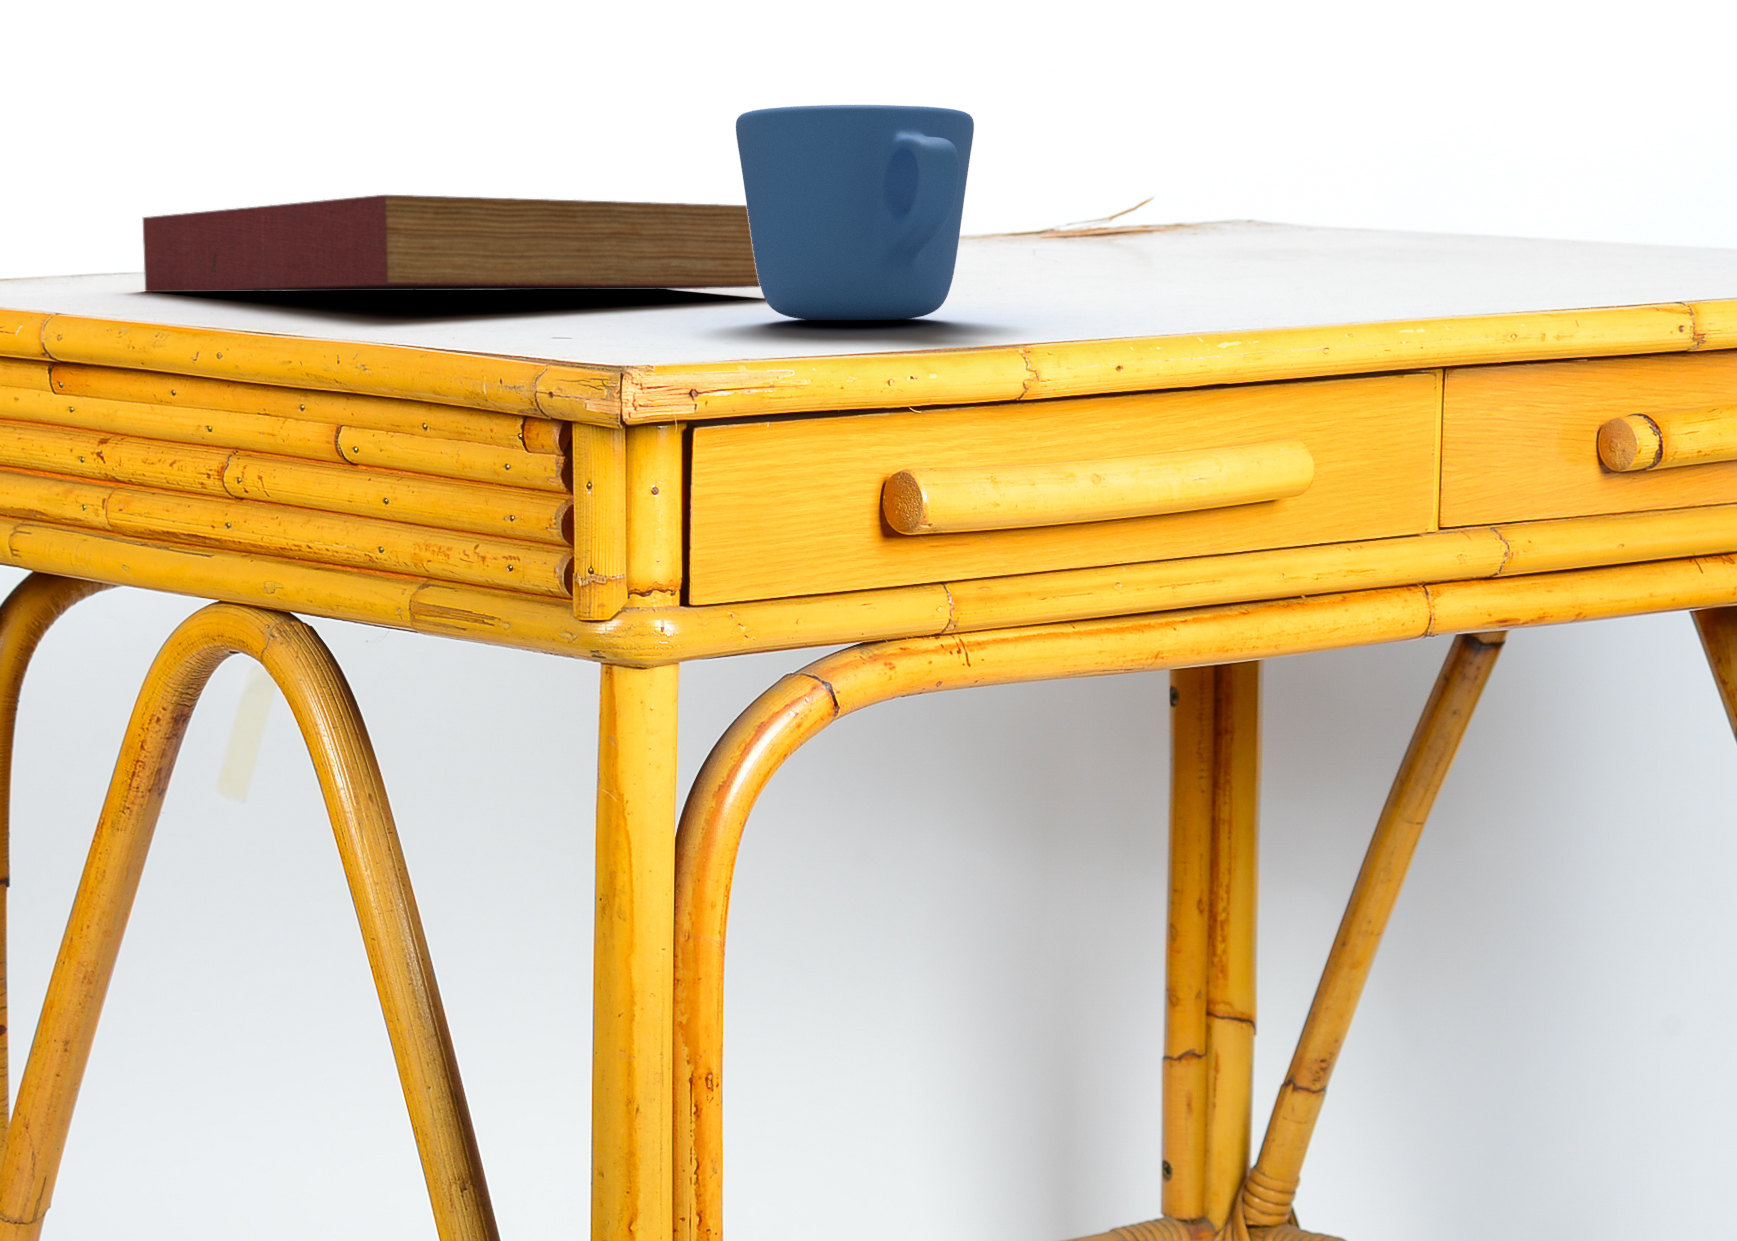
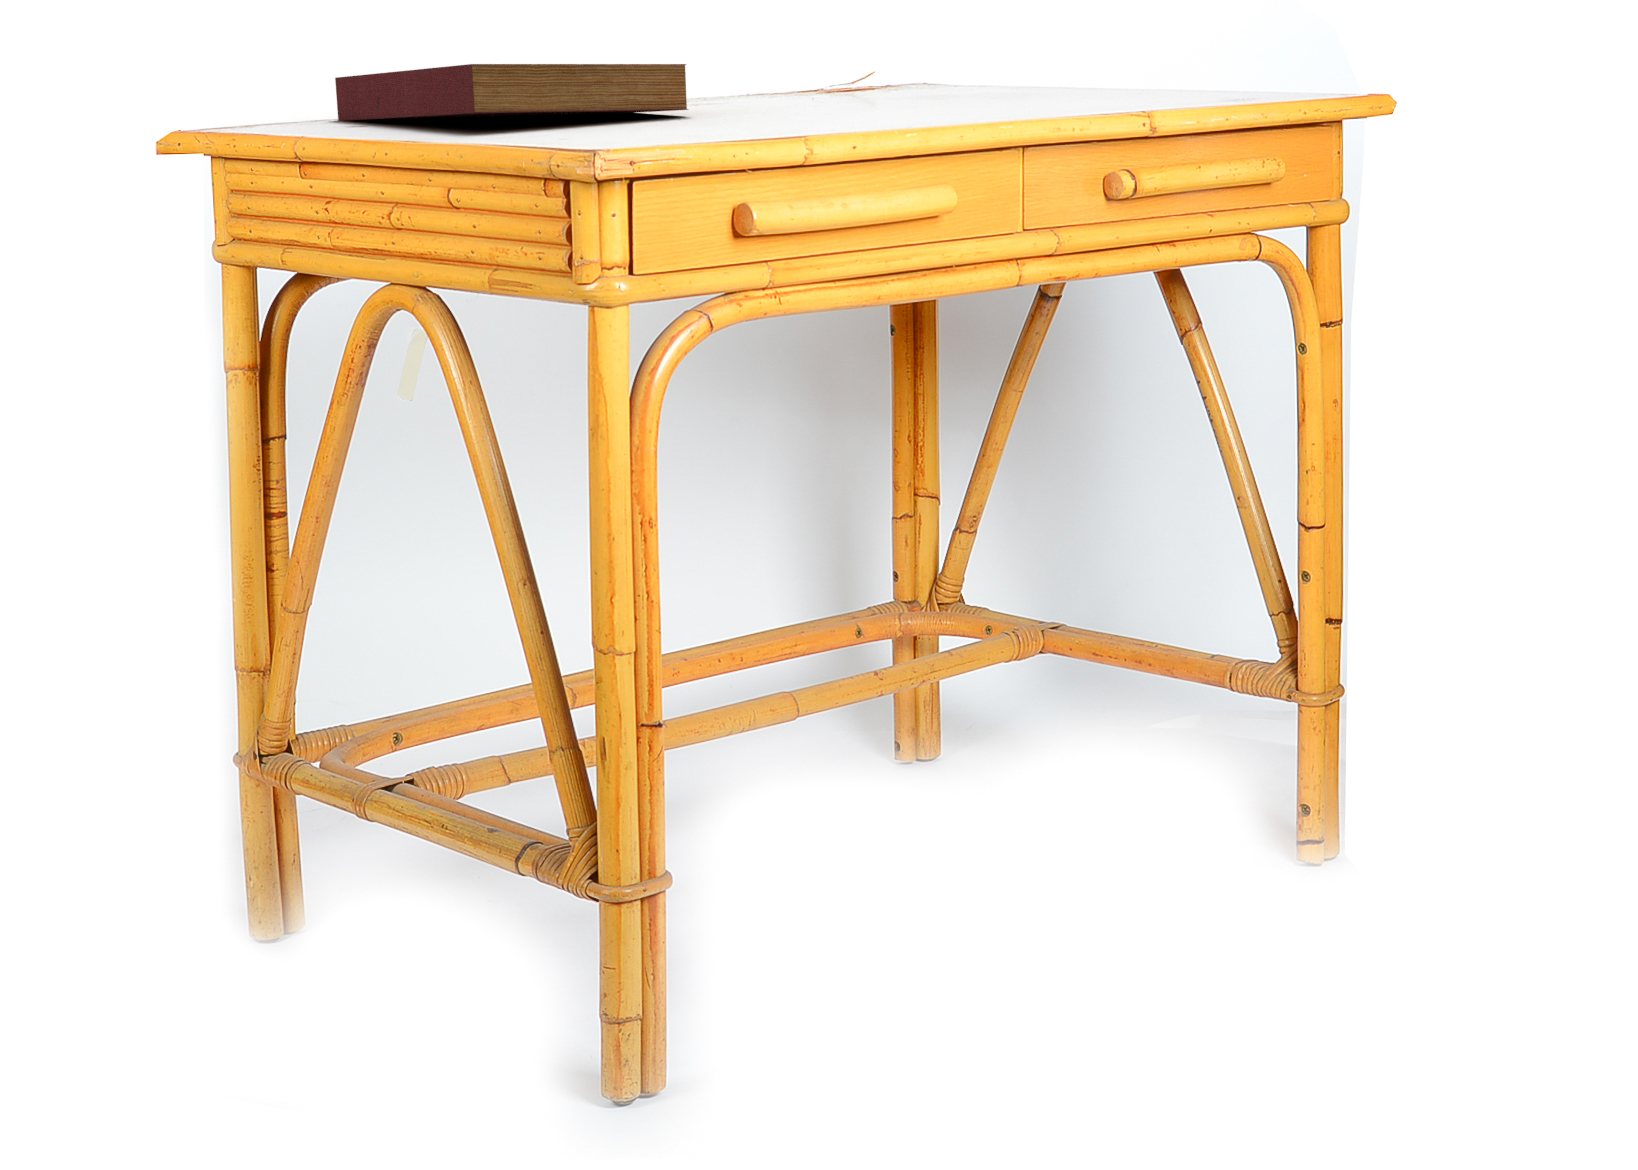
mug: present [736,105,974,320] -> none [656,11,783,127]

